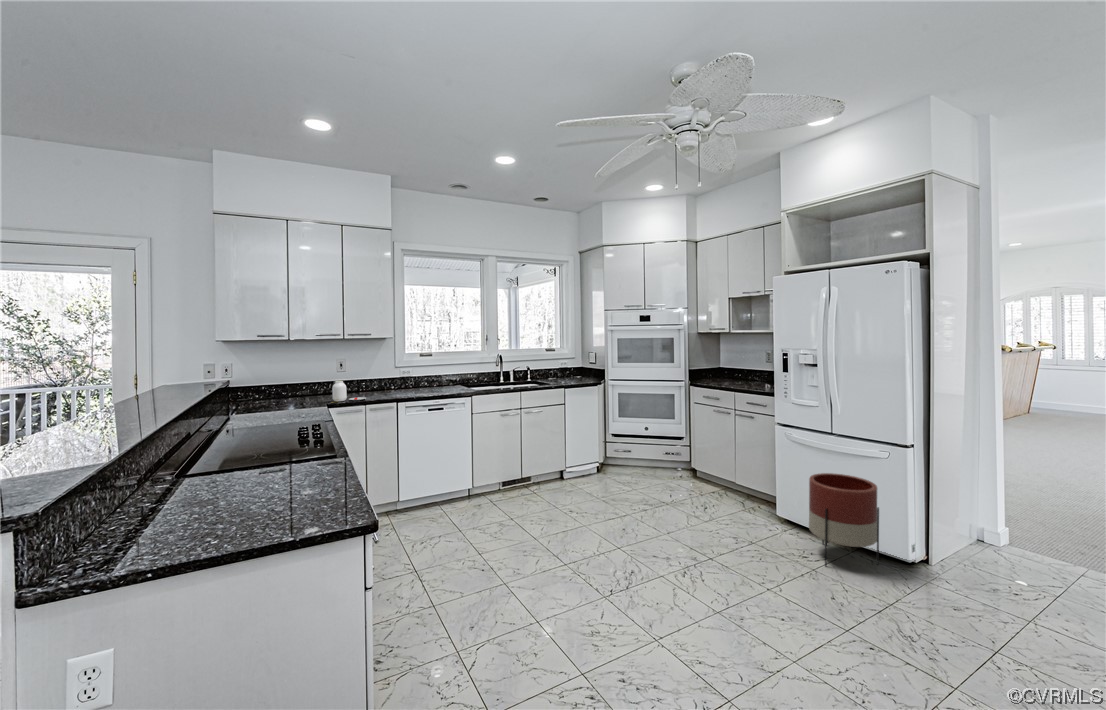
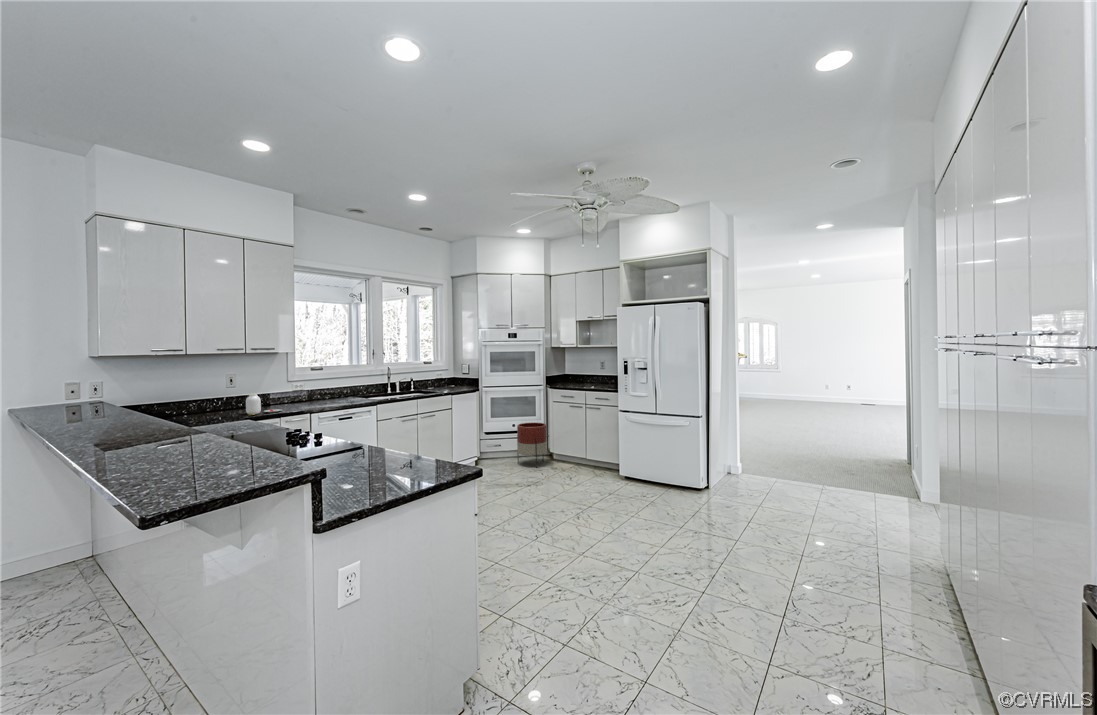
planter: present [809,473,879,566] -> present [517,423,547,468]

